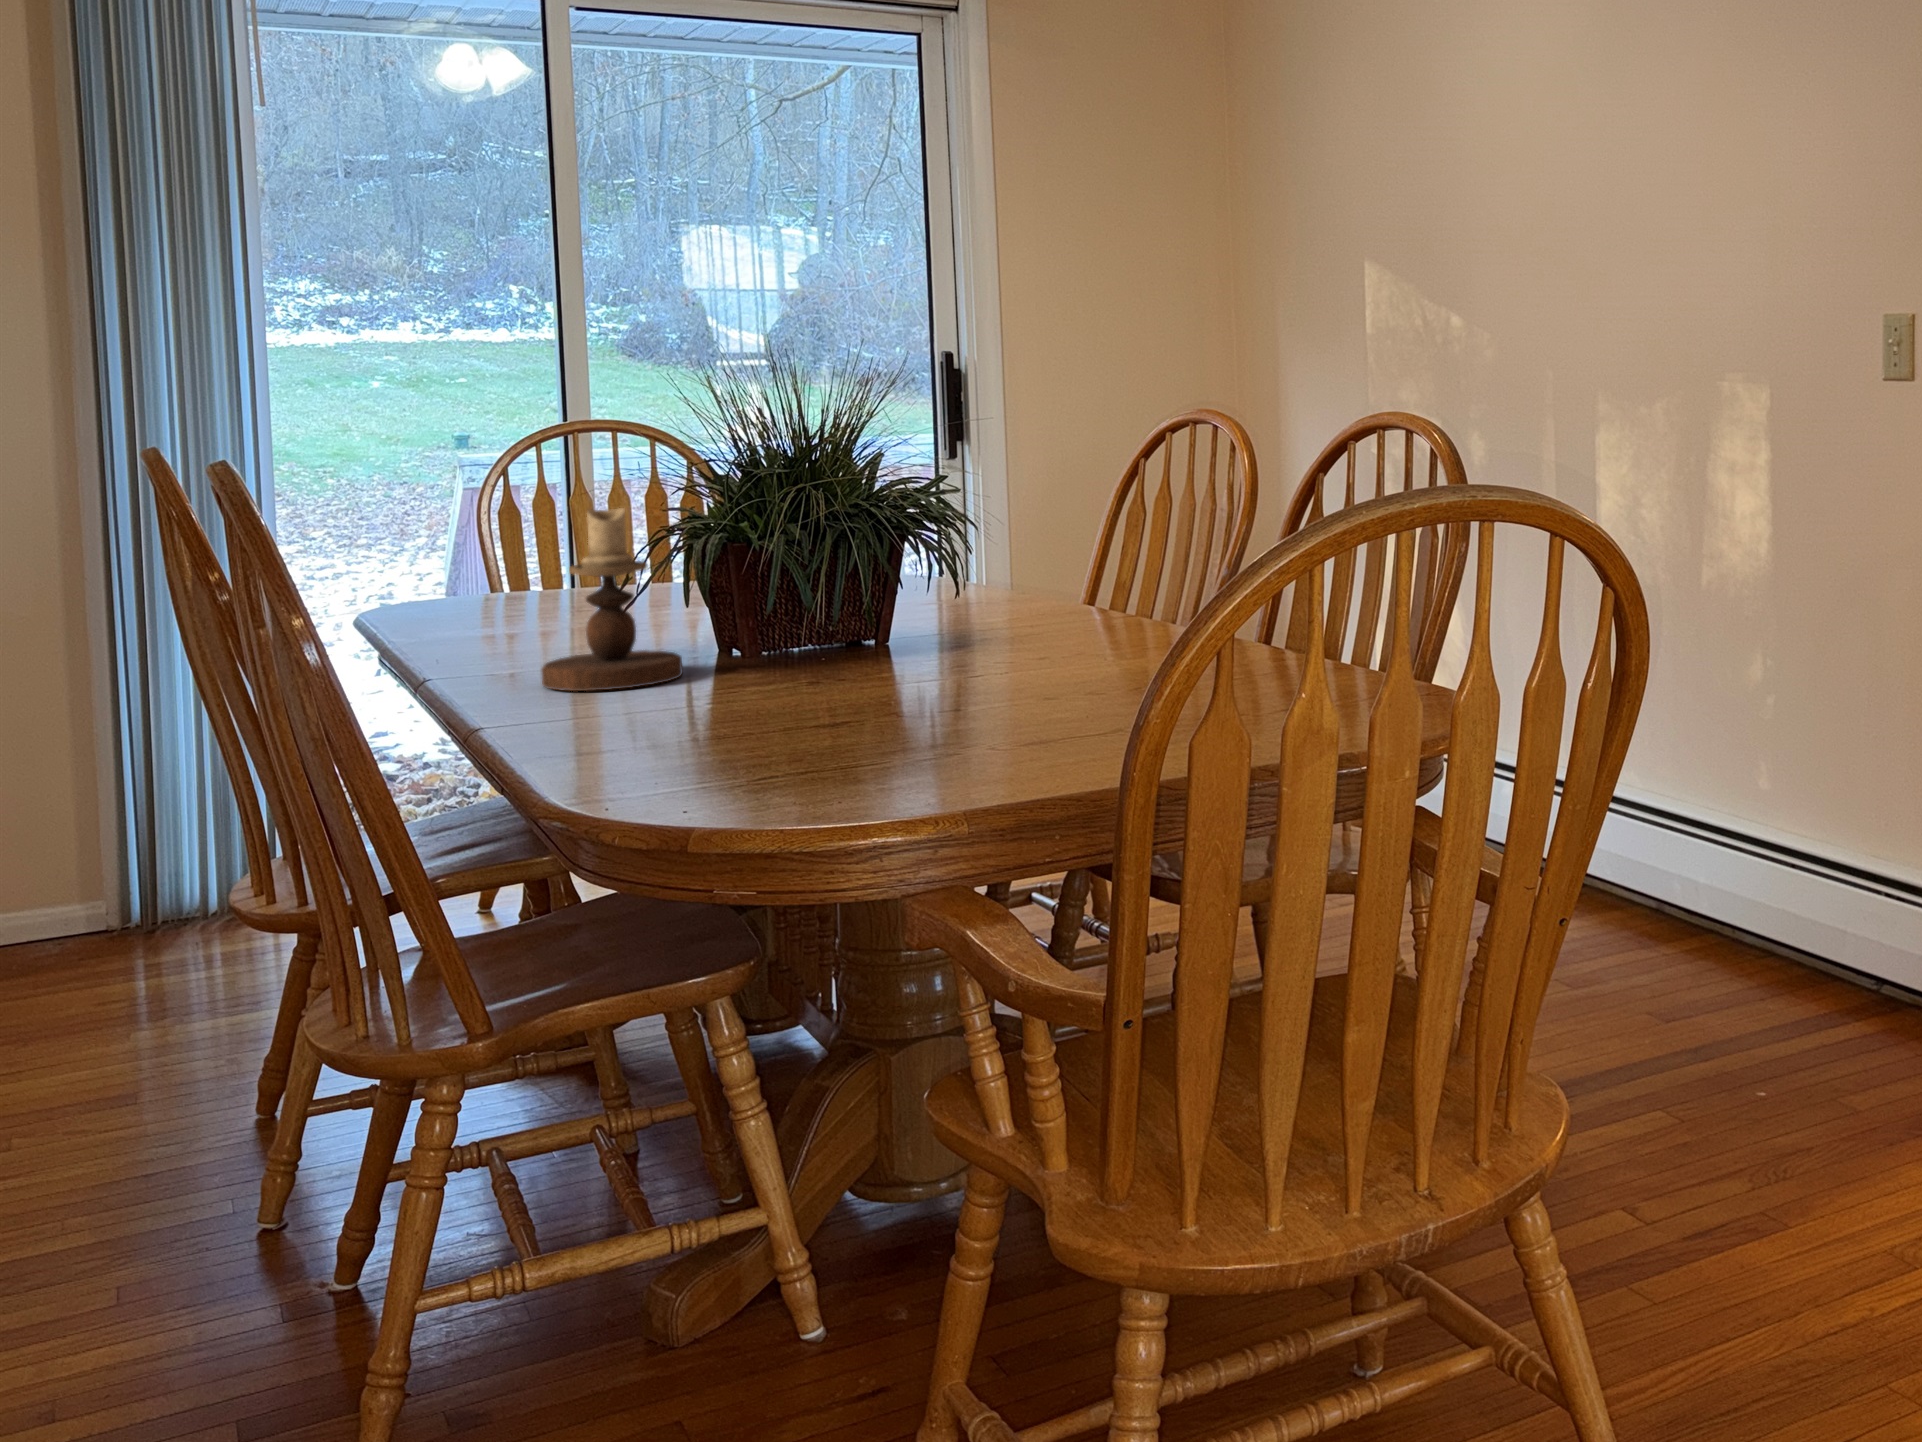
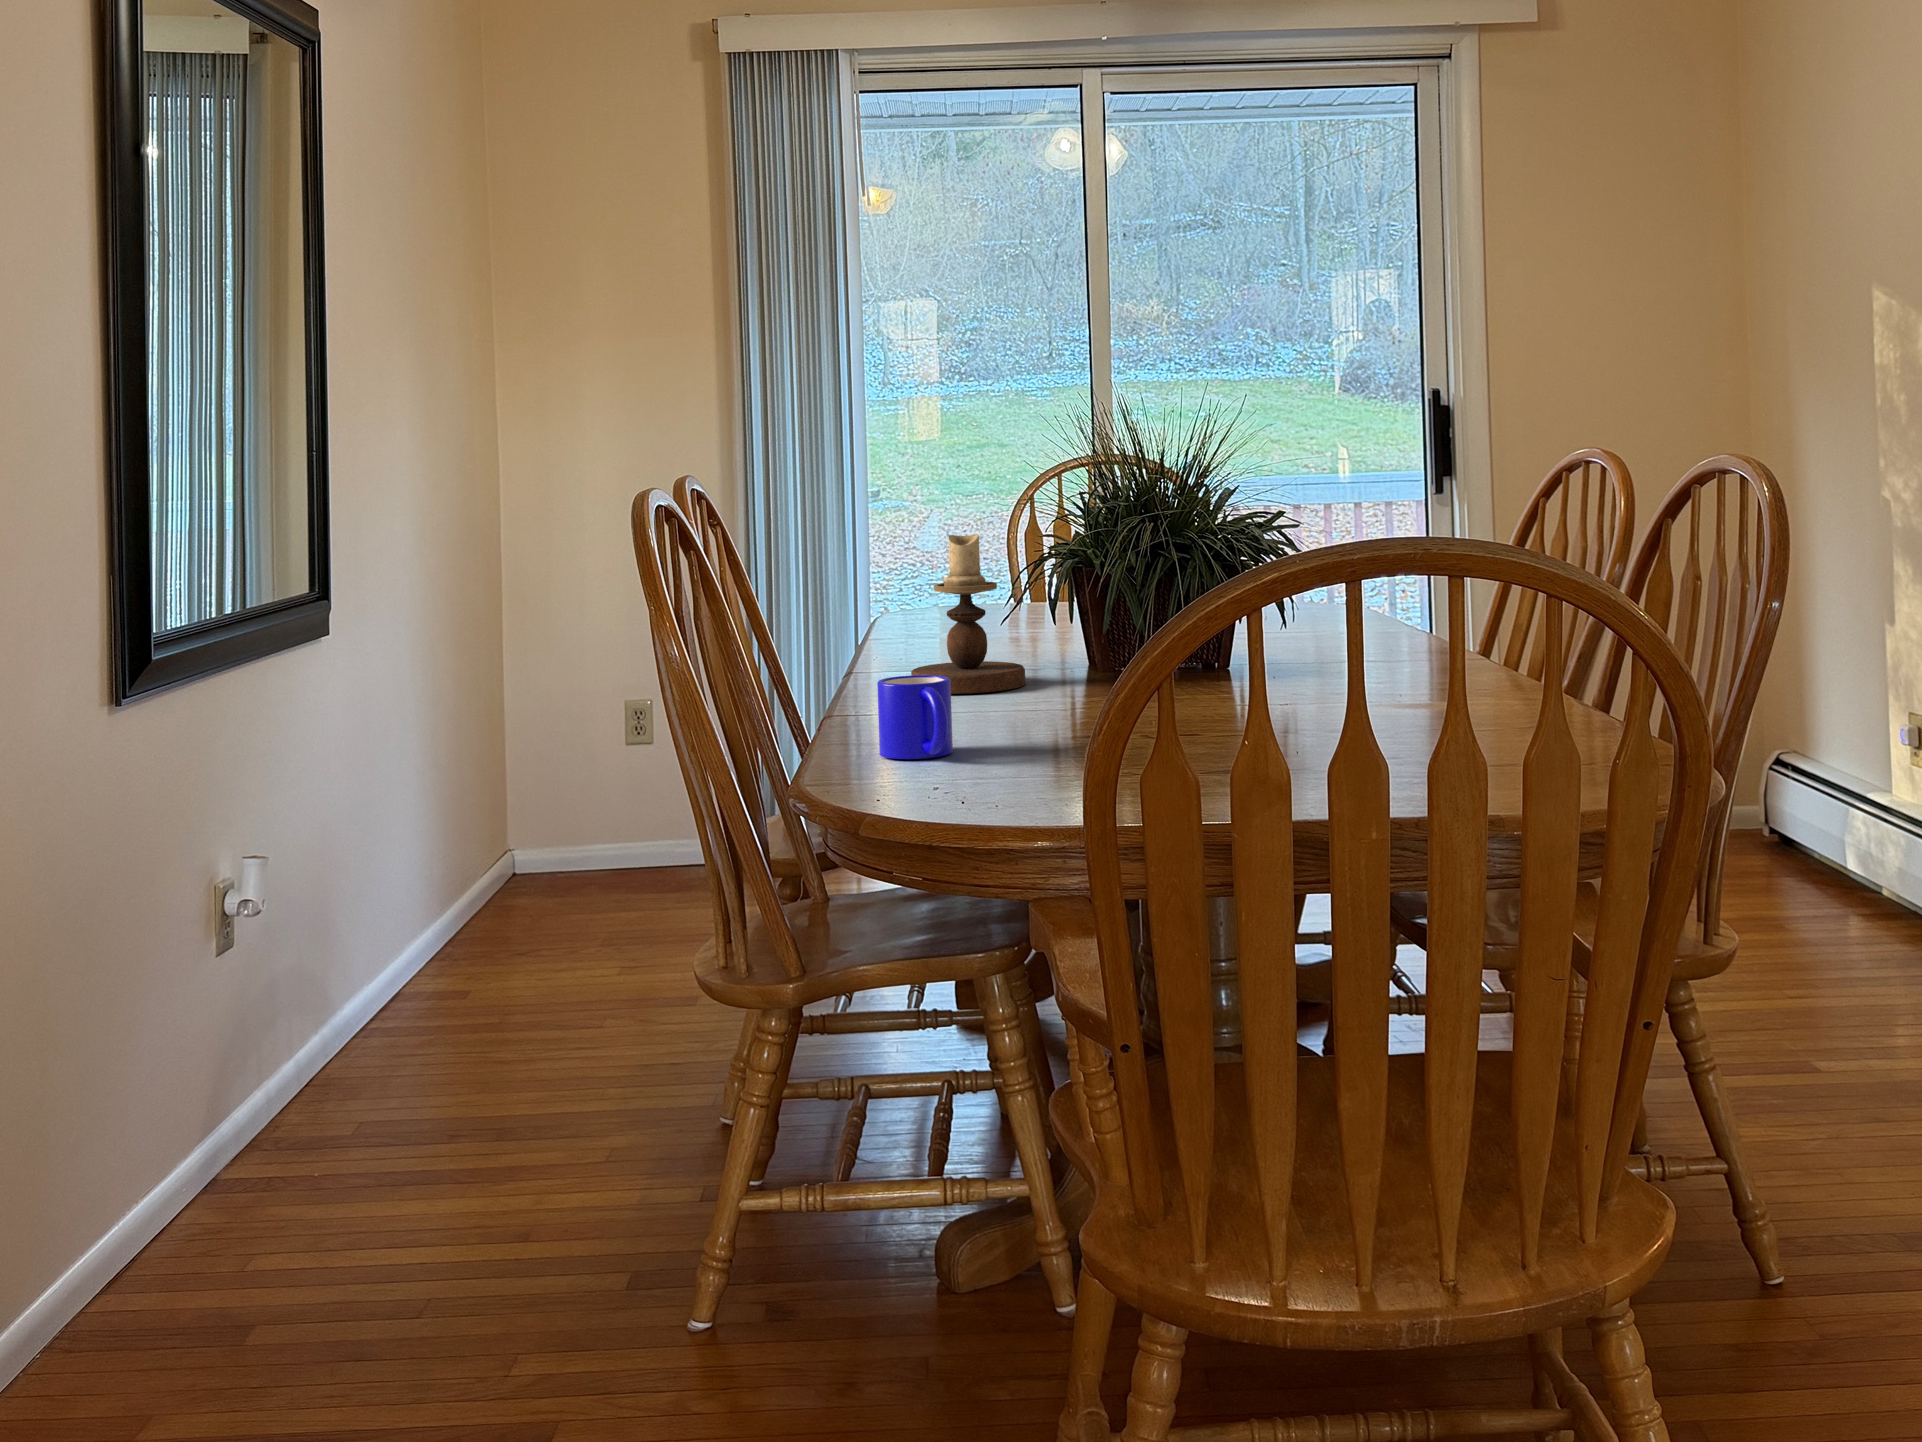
mug: none [600,670,703,768] -> present [877,675,953,759]

